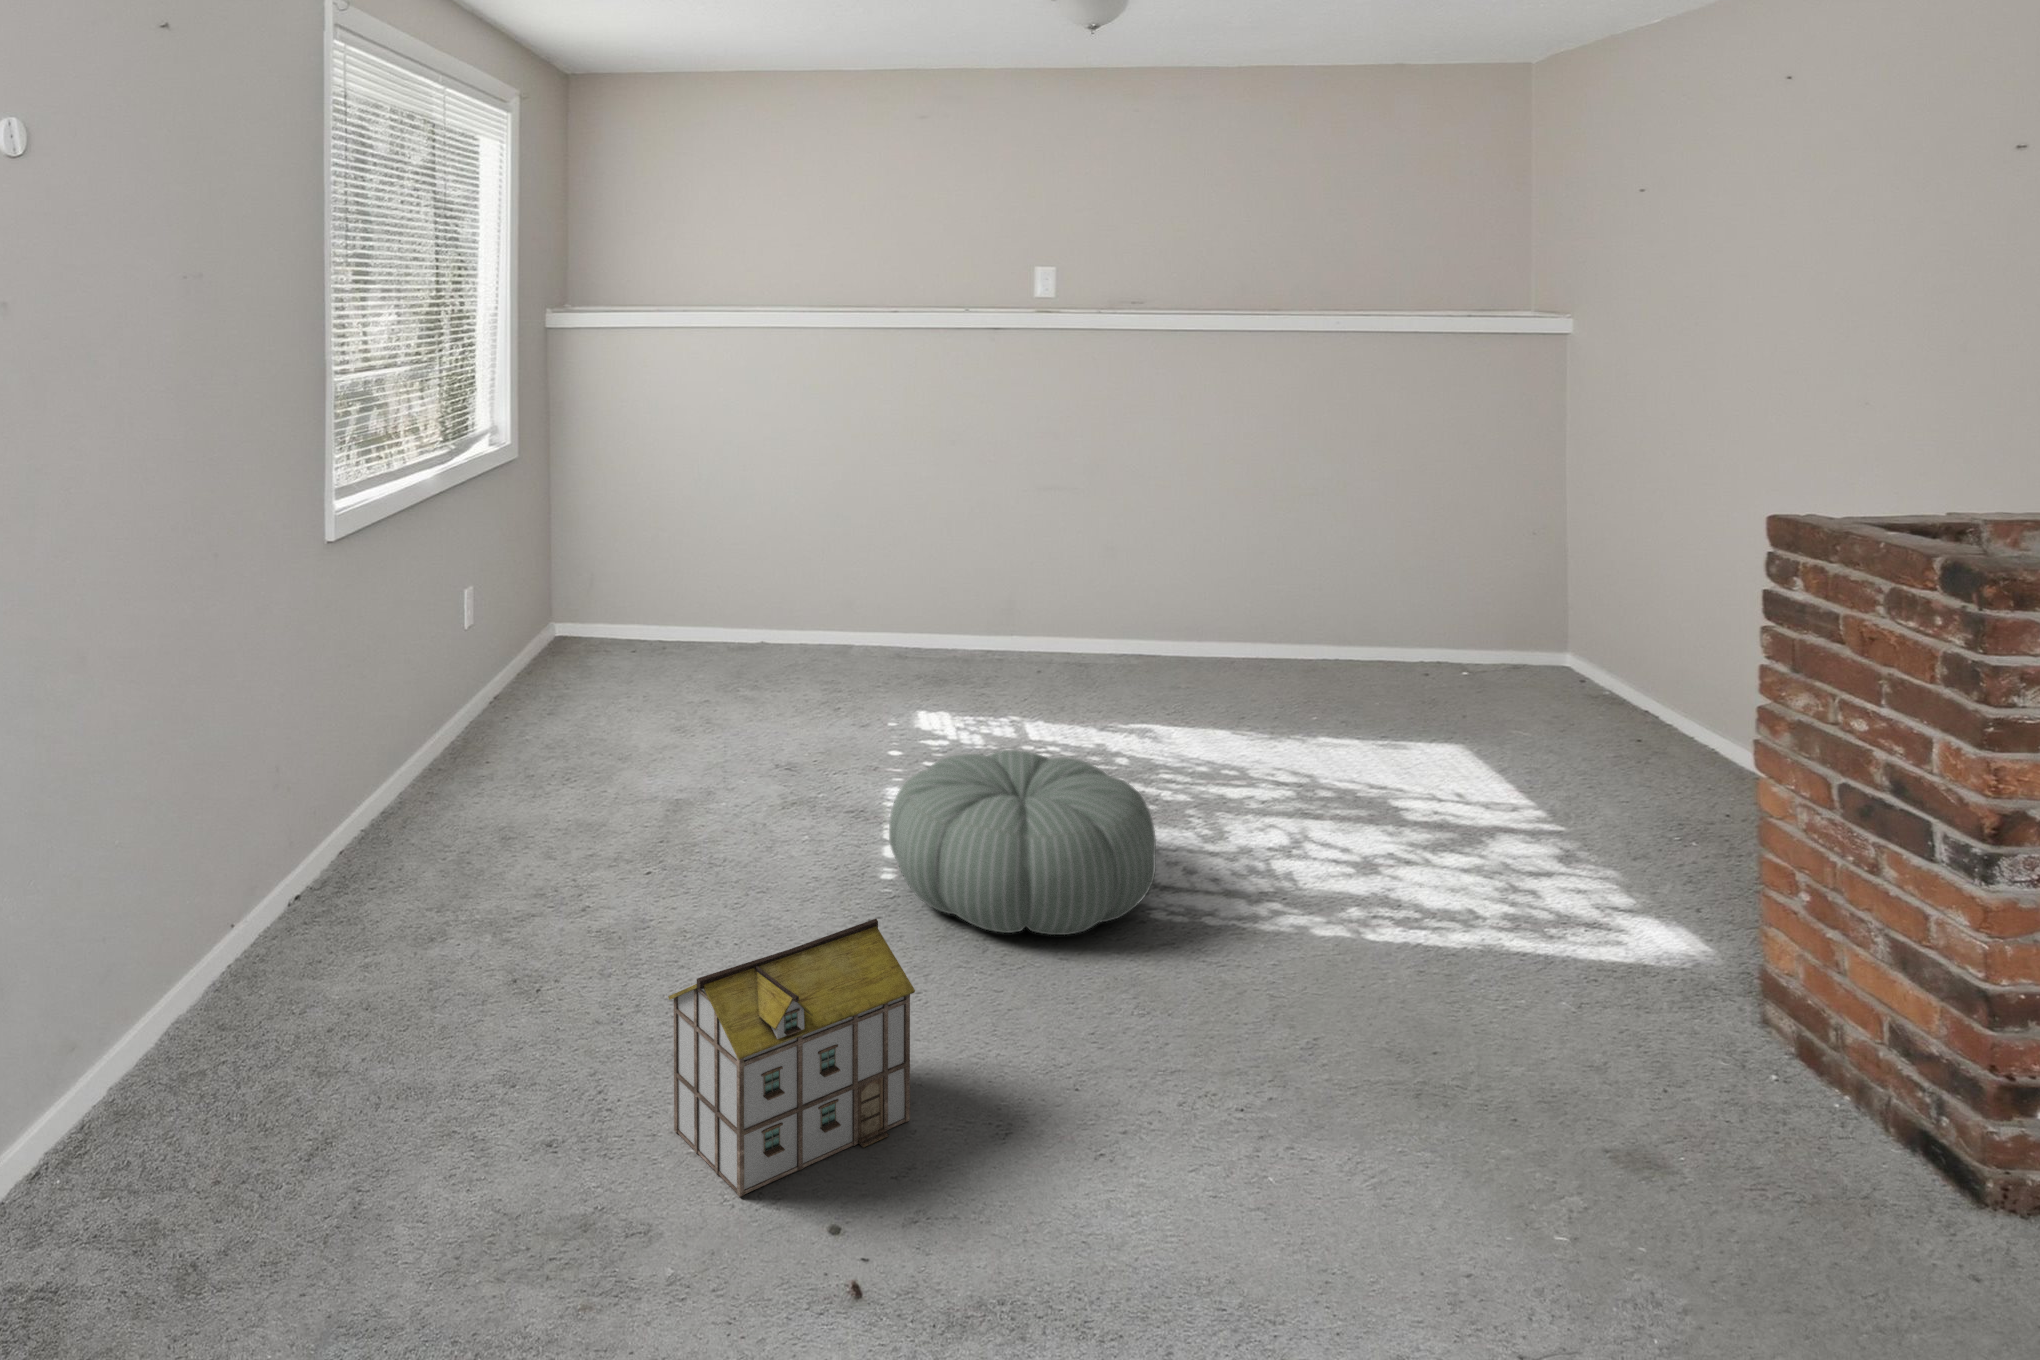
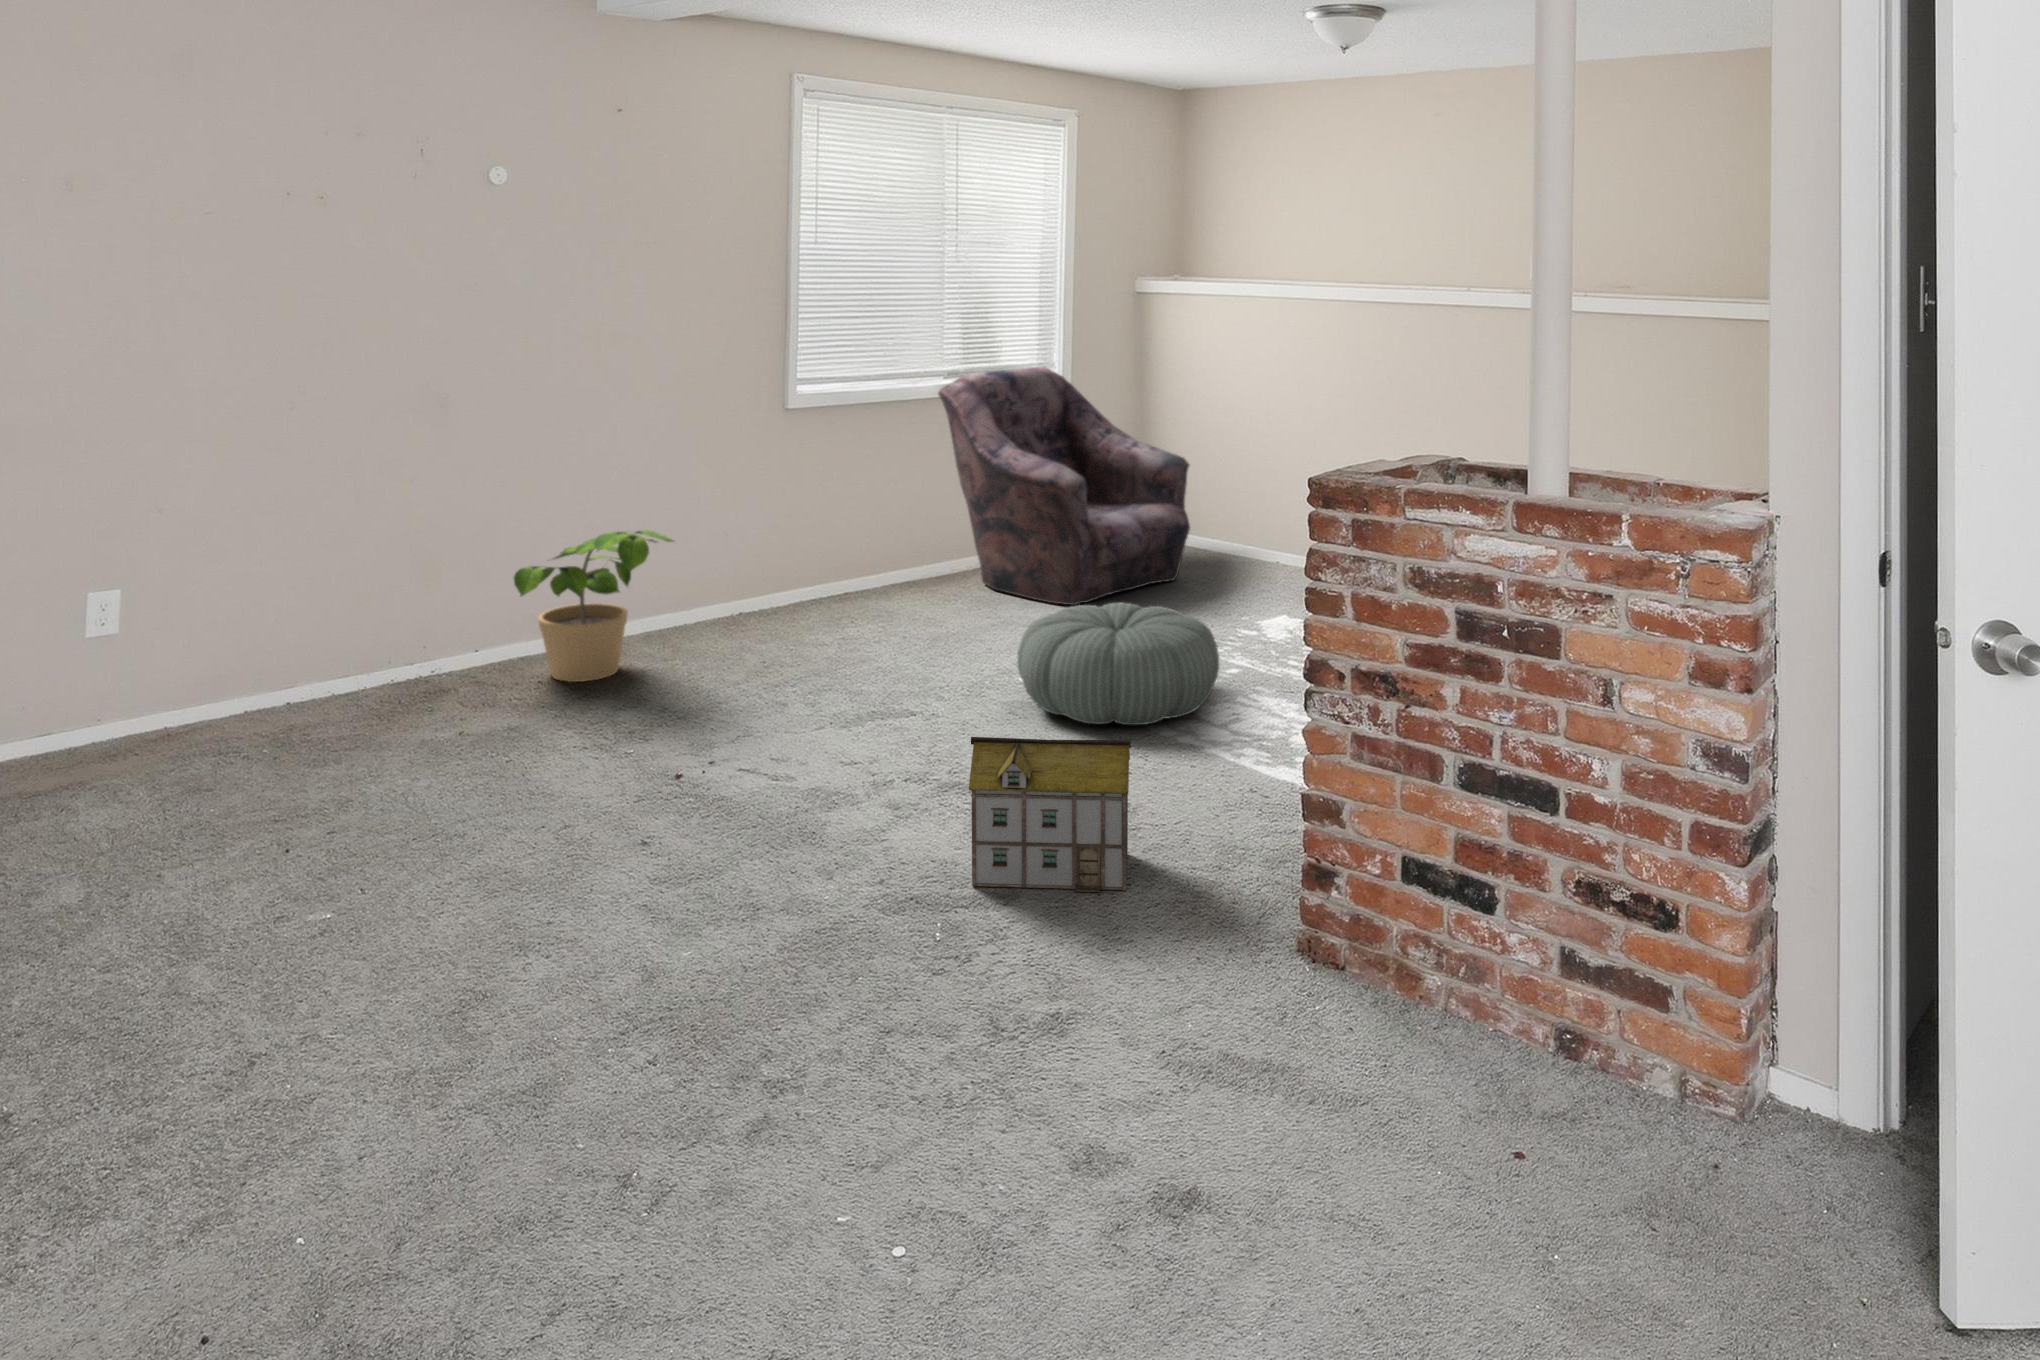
armchair: none [448,460,752,766] -> present [938,367,1190,605]
potted plant: none [114,805,438,1135] -> present [514,530,673,682]
toy house: present [668,919,915,1197] -> present [969,737,1131,892]

